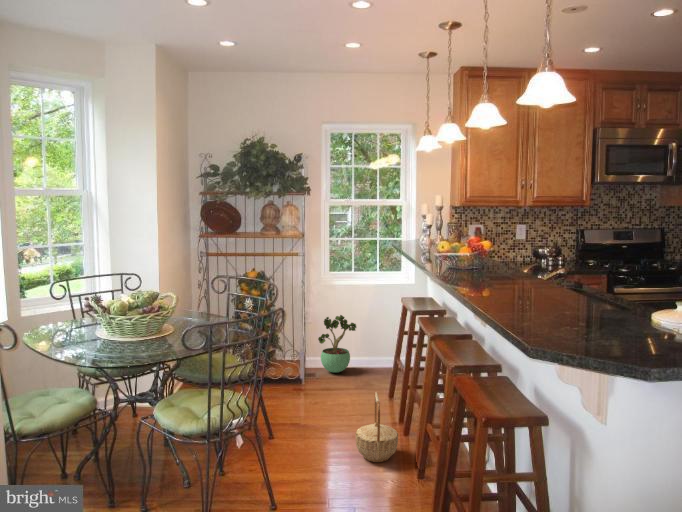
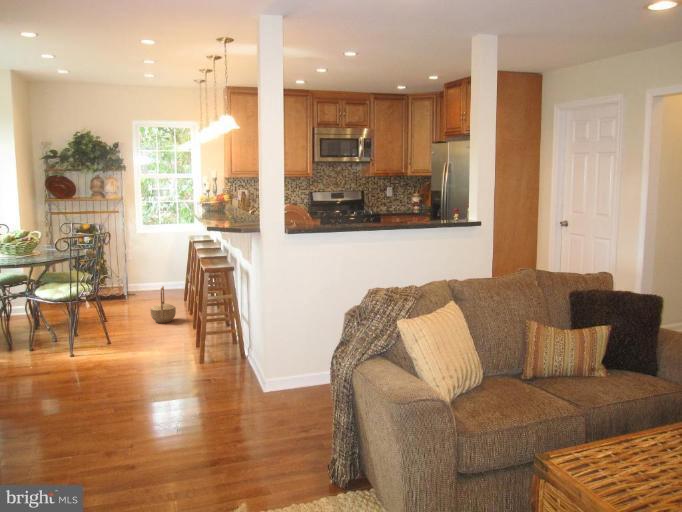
potted plant: present [318,315,356,373] -> none [136,253,164,293]

